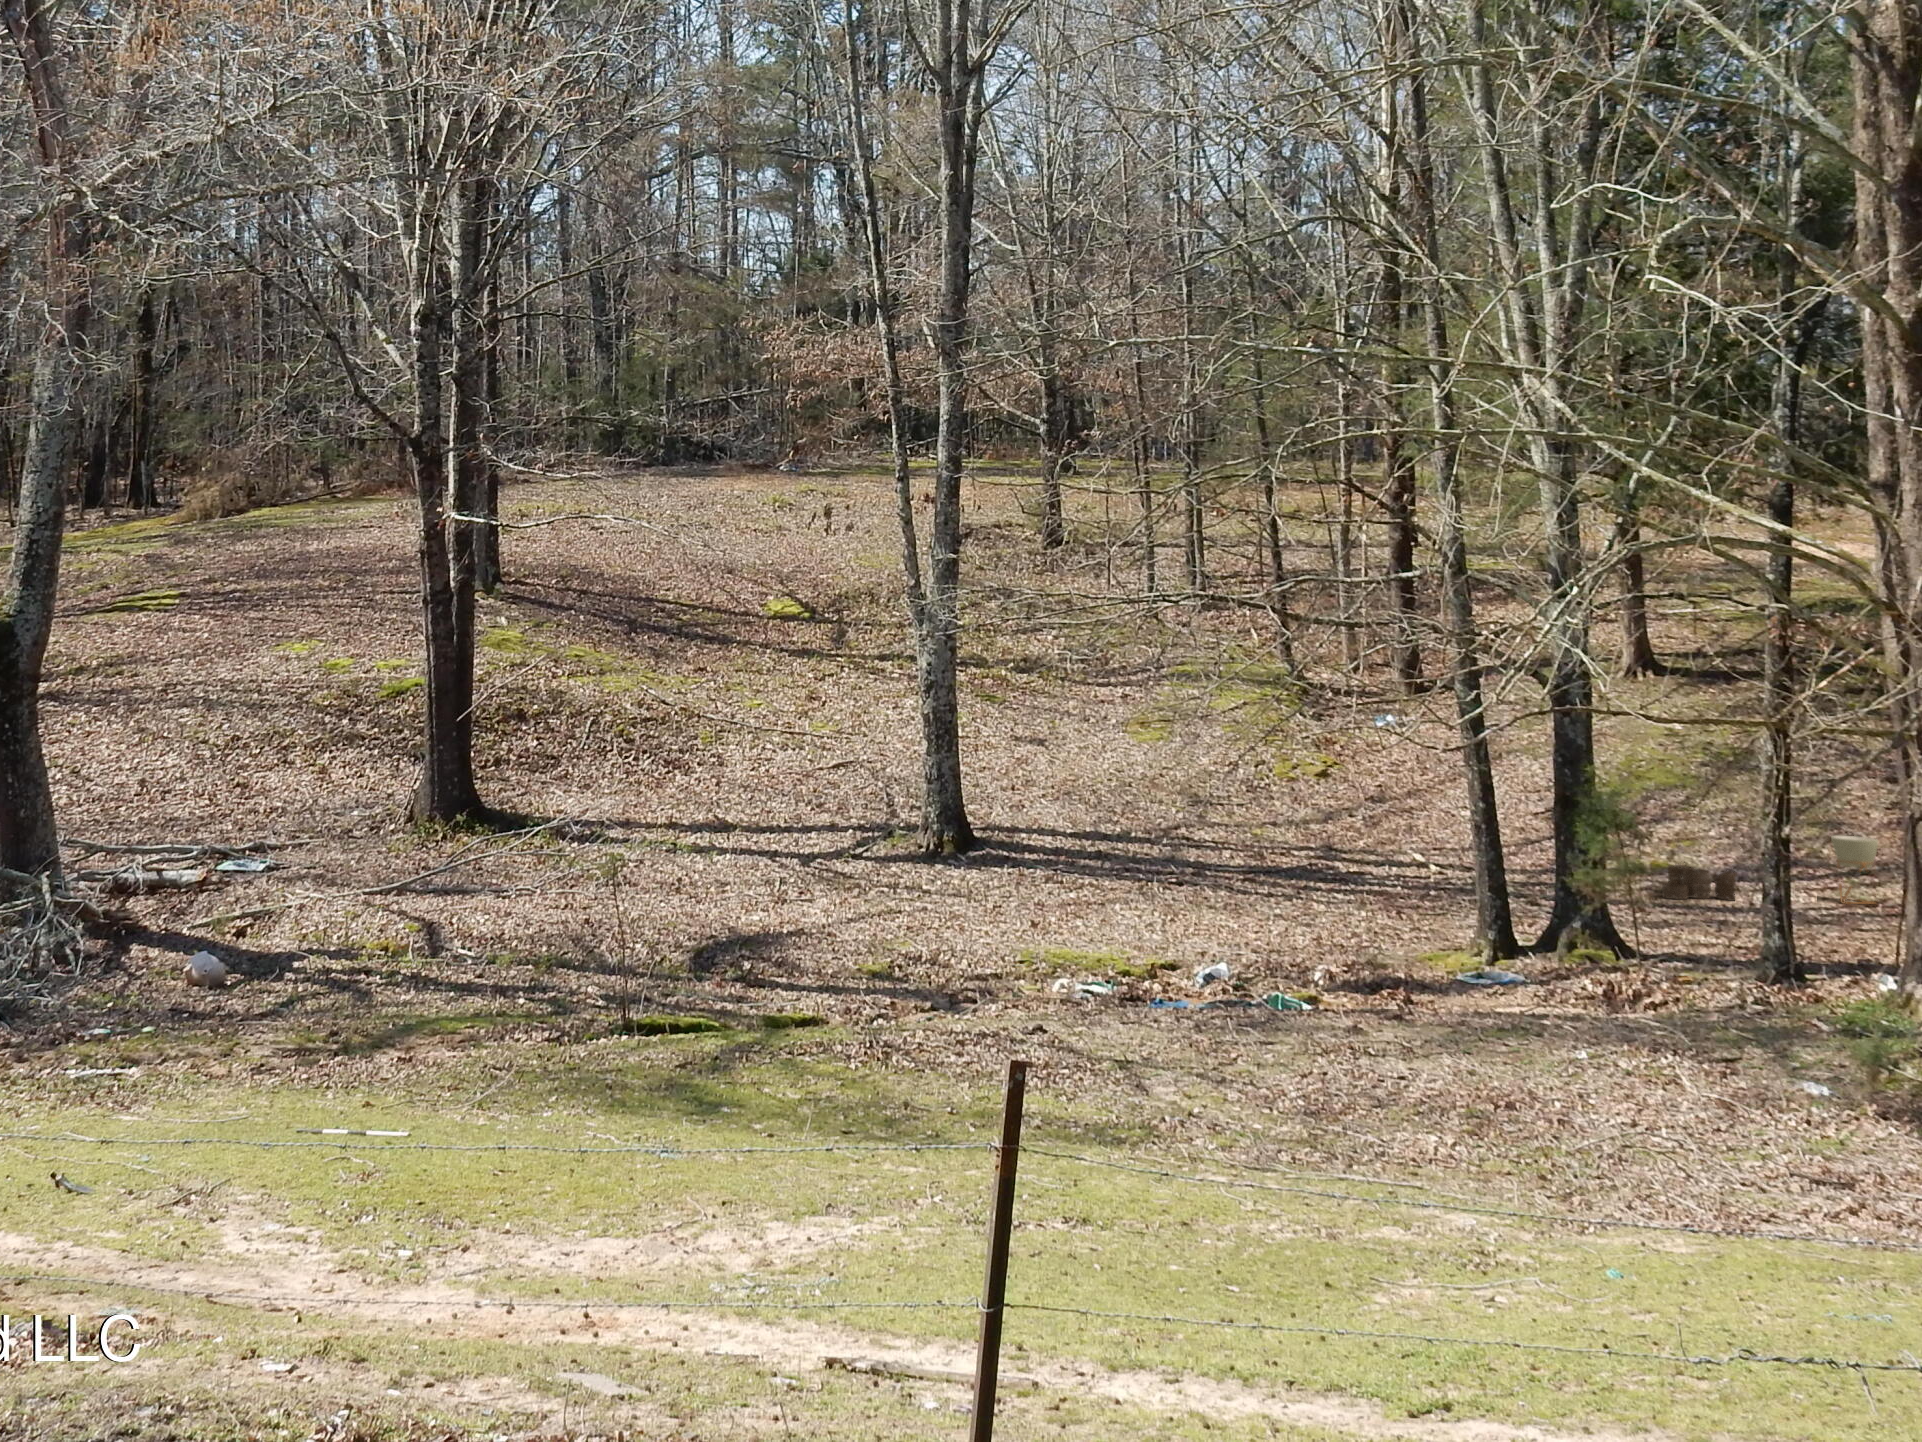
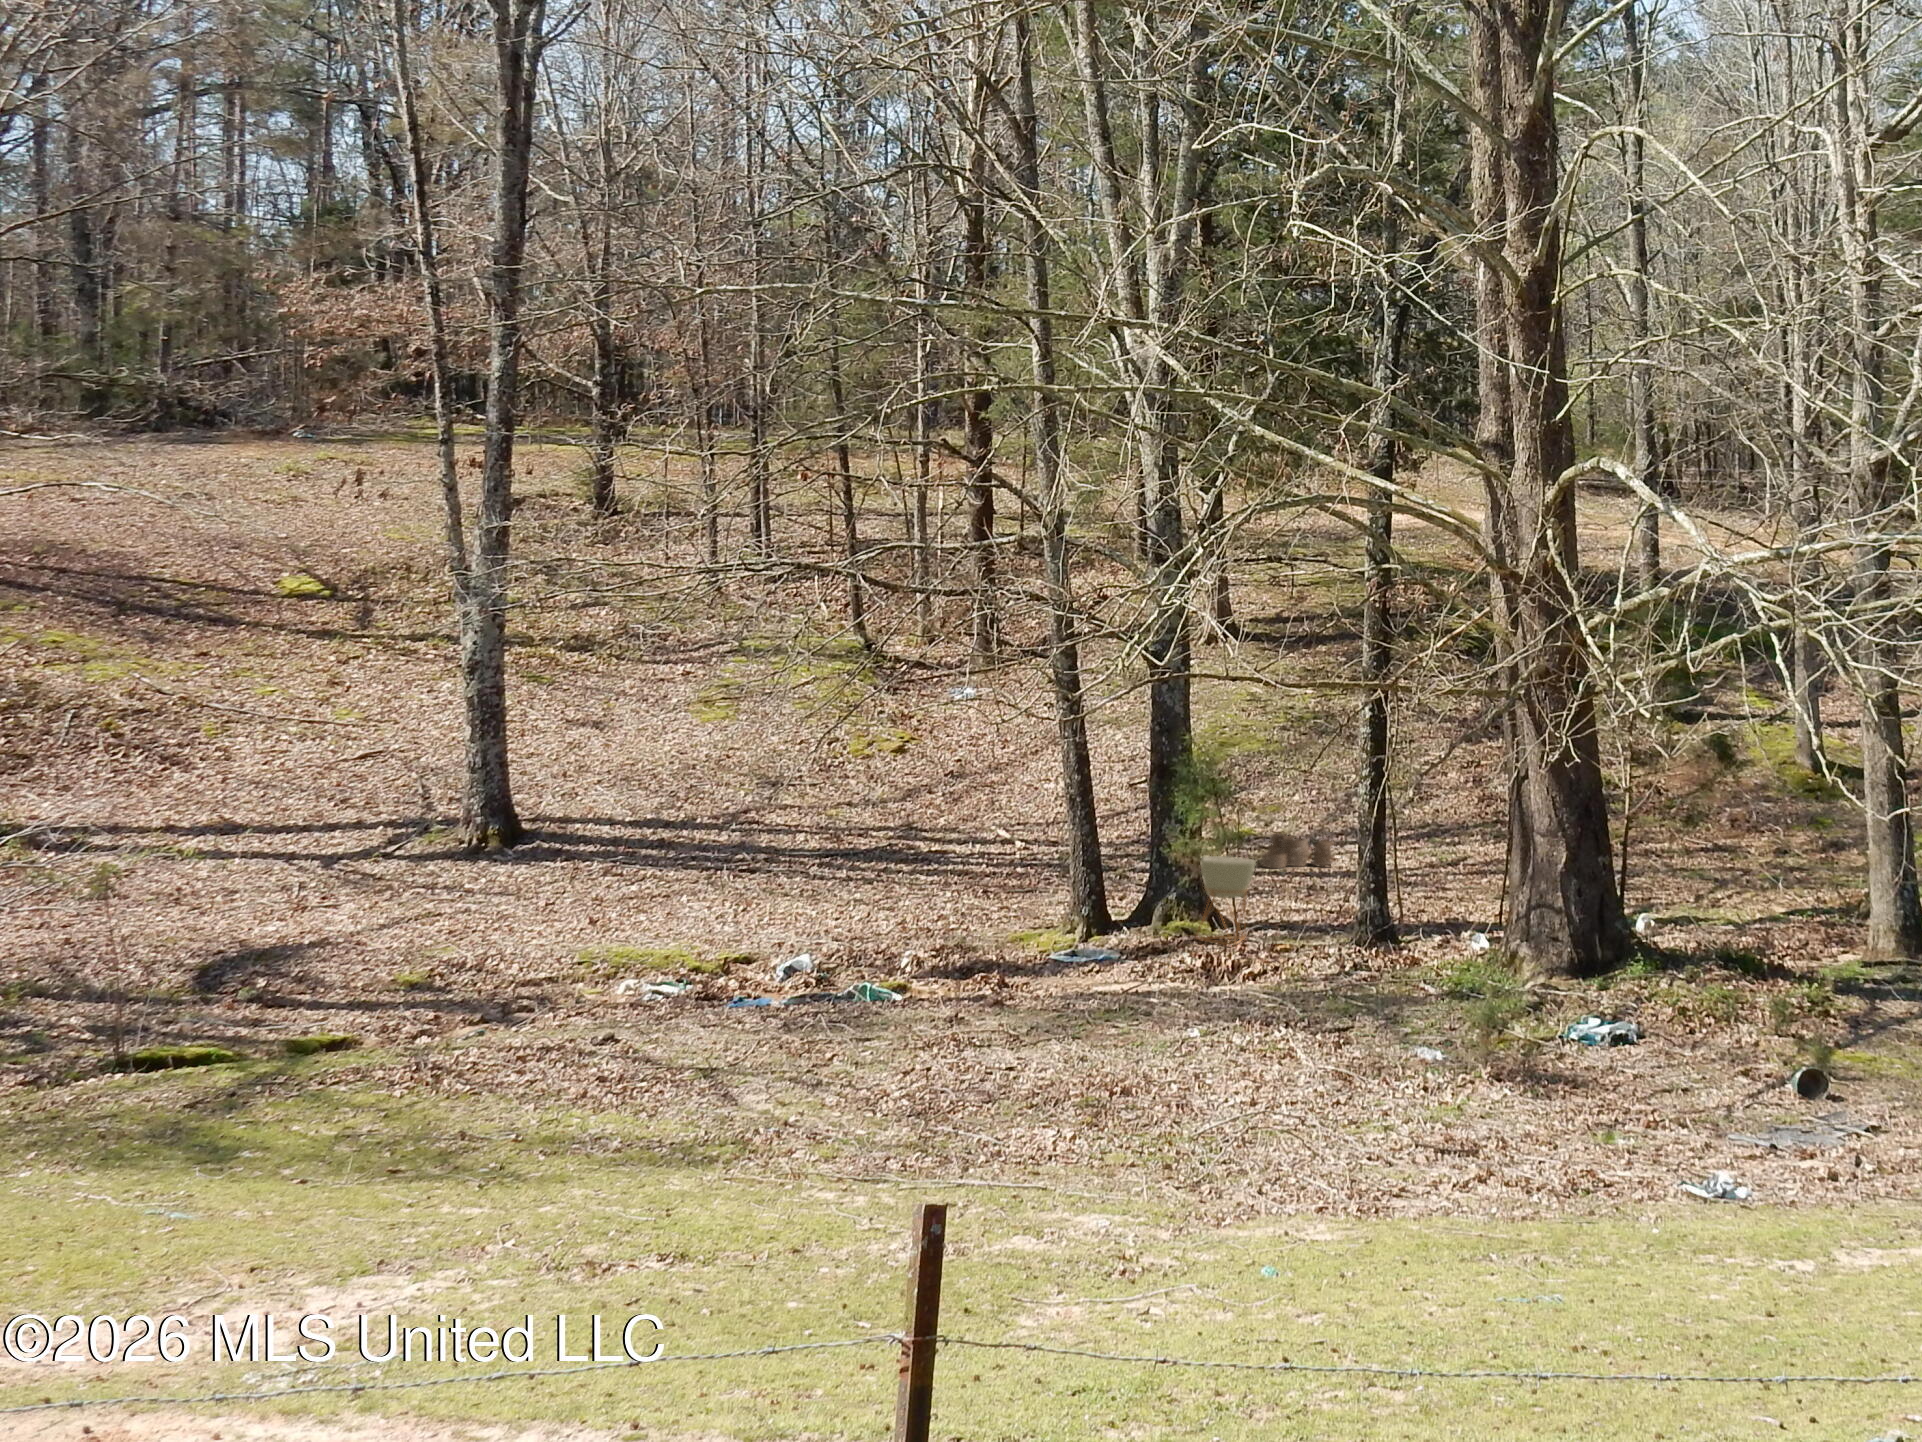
planter: present [1831,836,1878,904] -> present [1196,856,1256,946]

